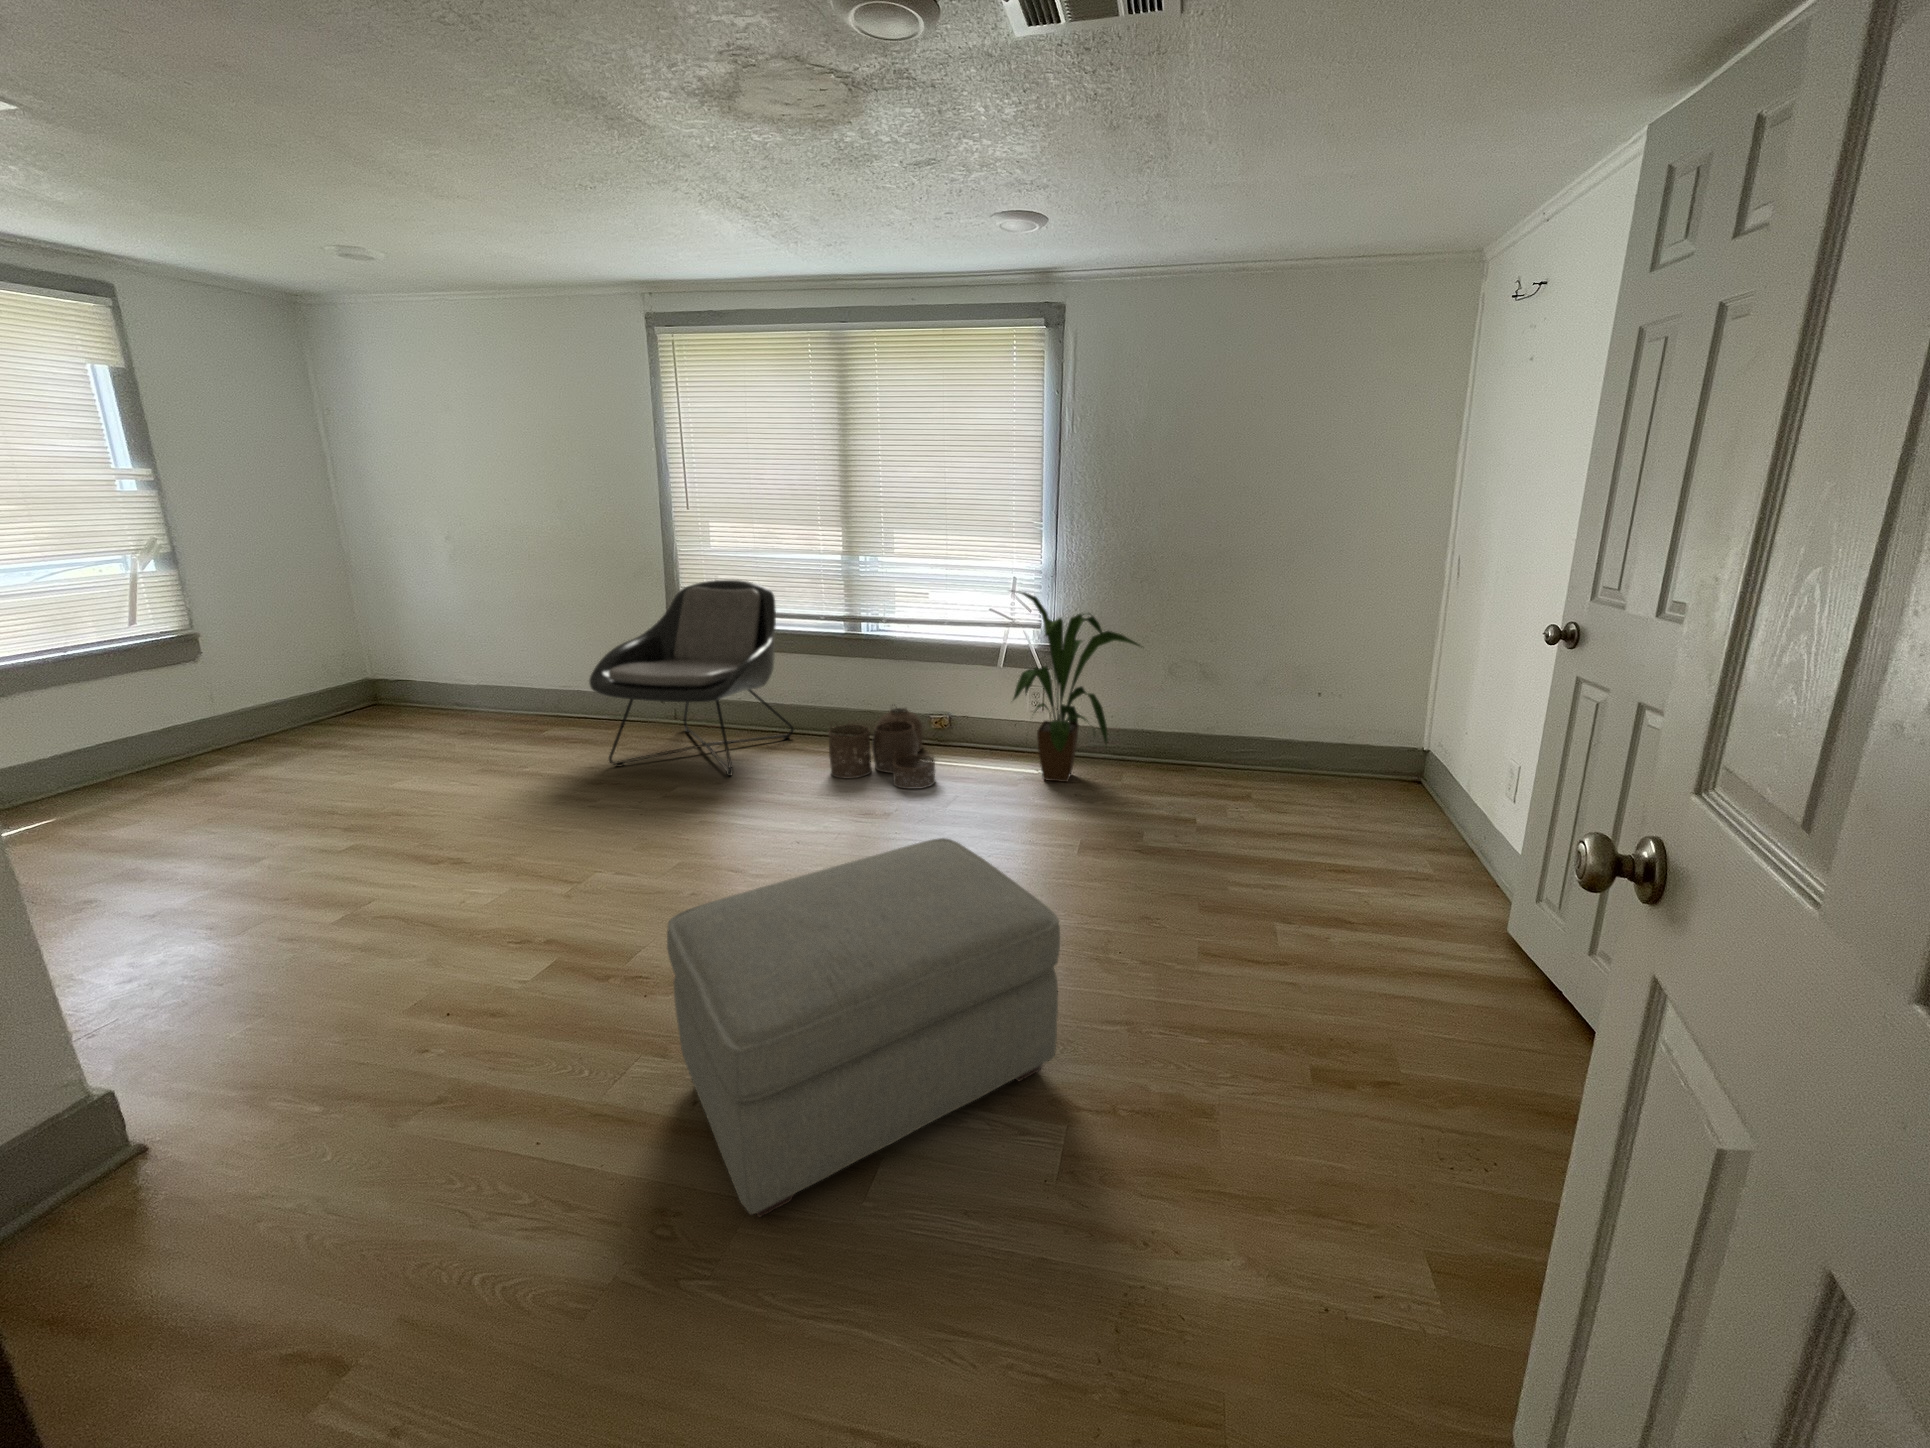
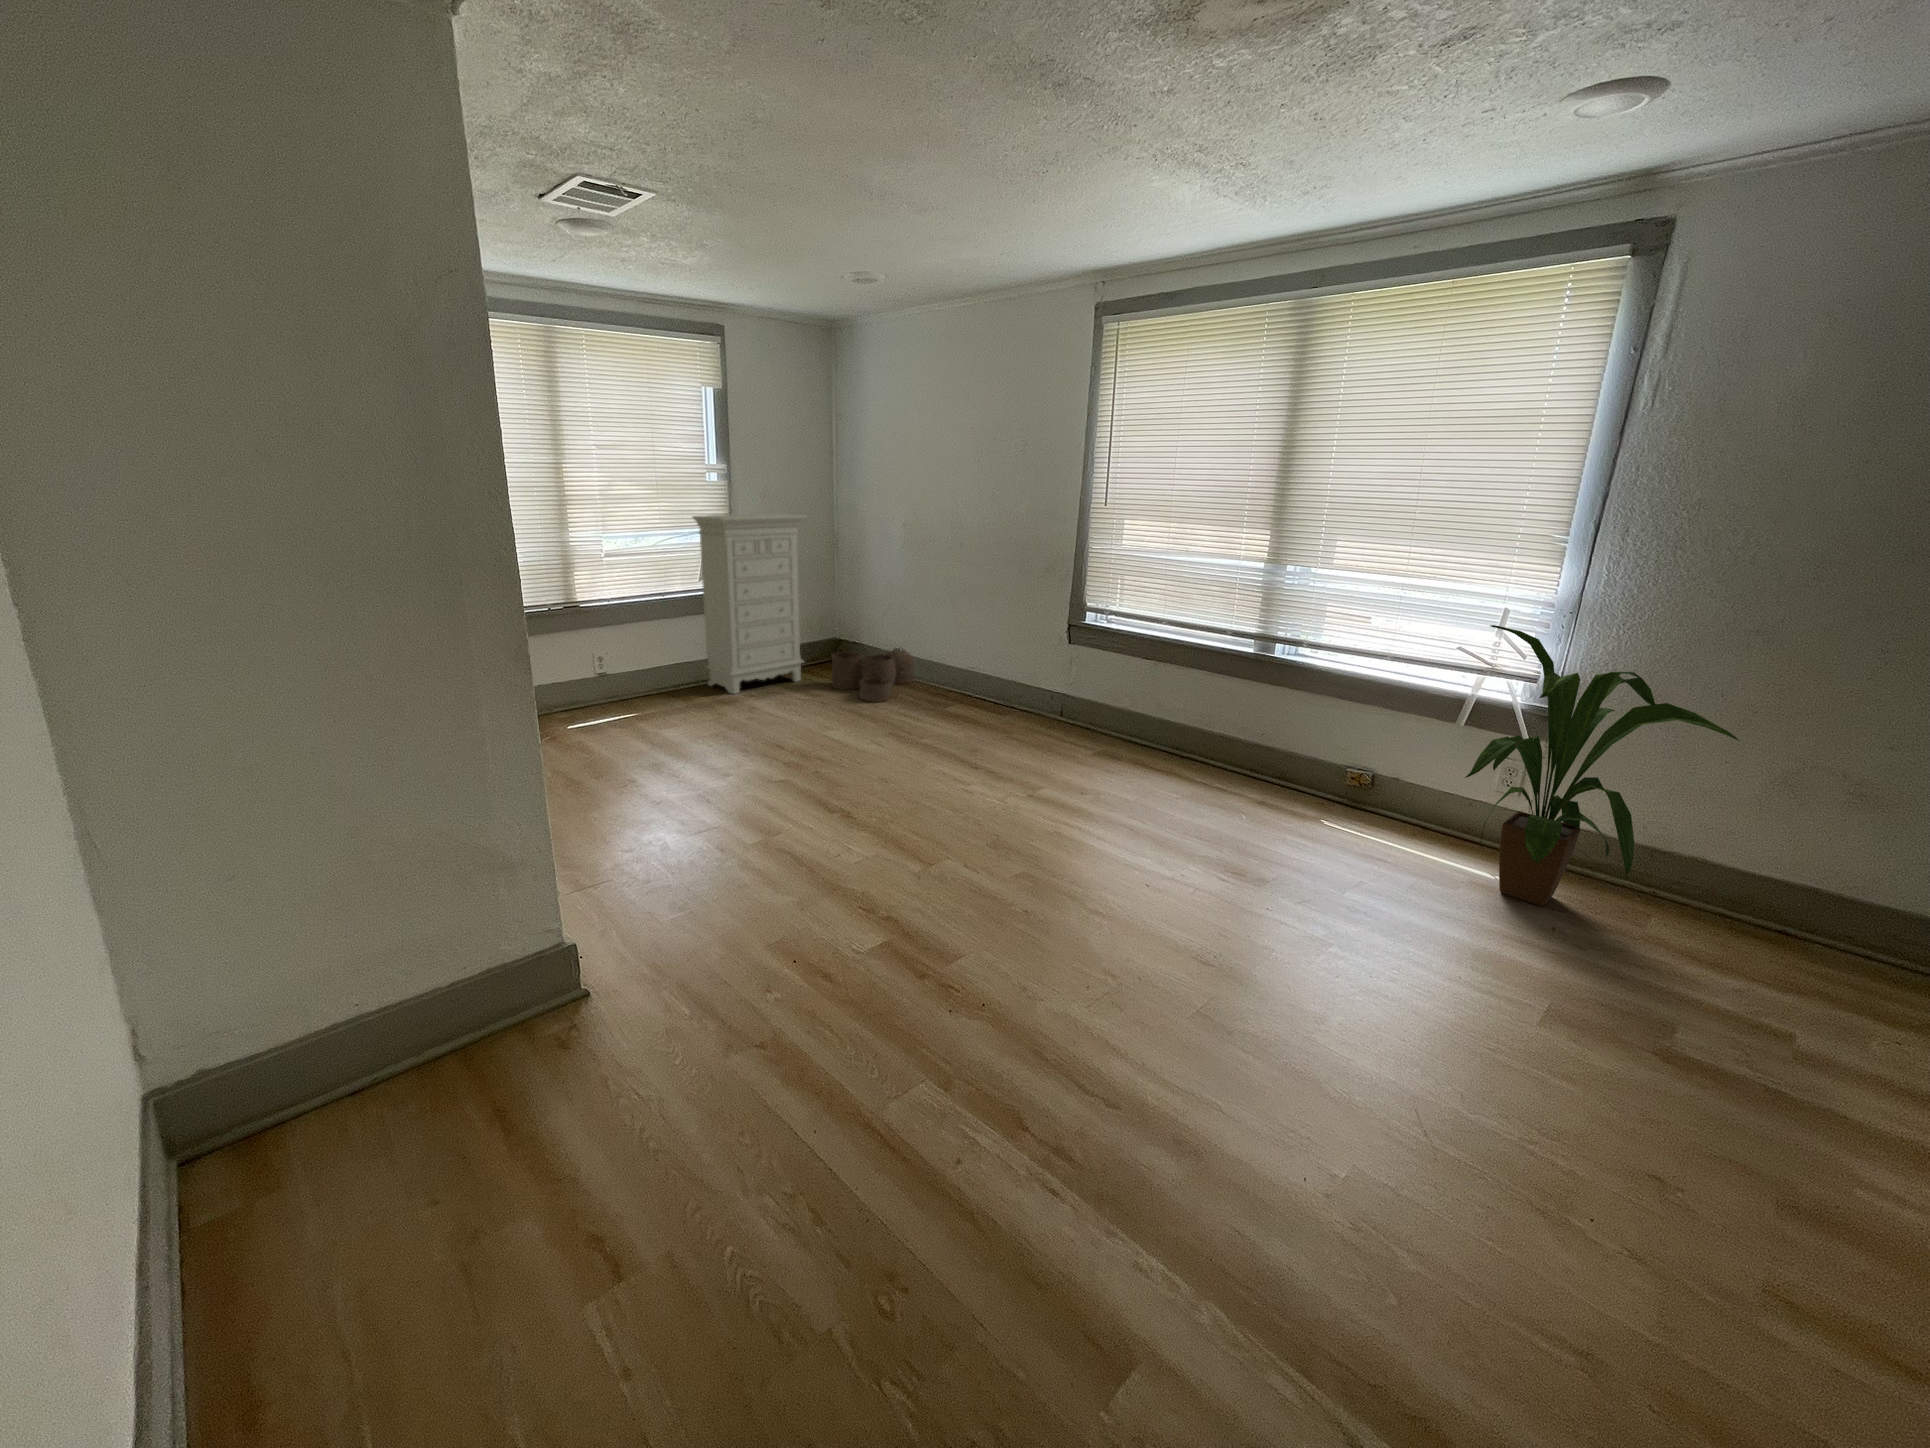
dresser: none [50,529,310,780] -> present [693,514,807,694]
lounge chair: present [589,580,794,776] -> none [989,580,1178,784]
woven basket: present [828,705,935,789] -> present [832,647,916,702]
ottoman: present [667,838,1060,1217] -> none [965,925,1472,1333]

